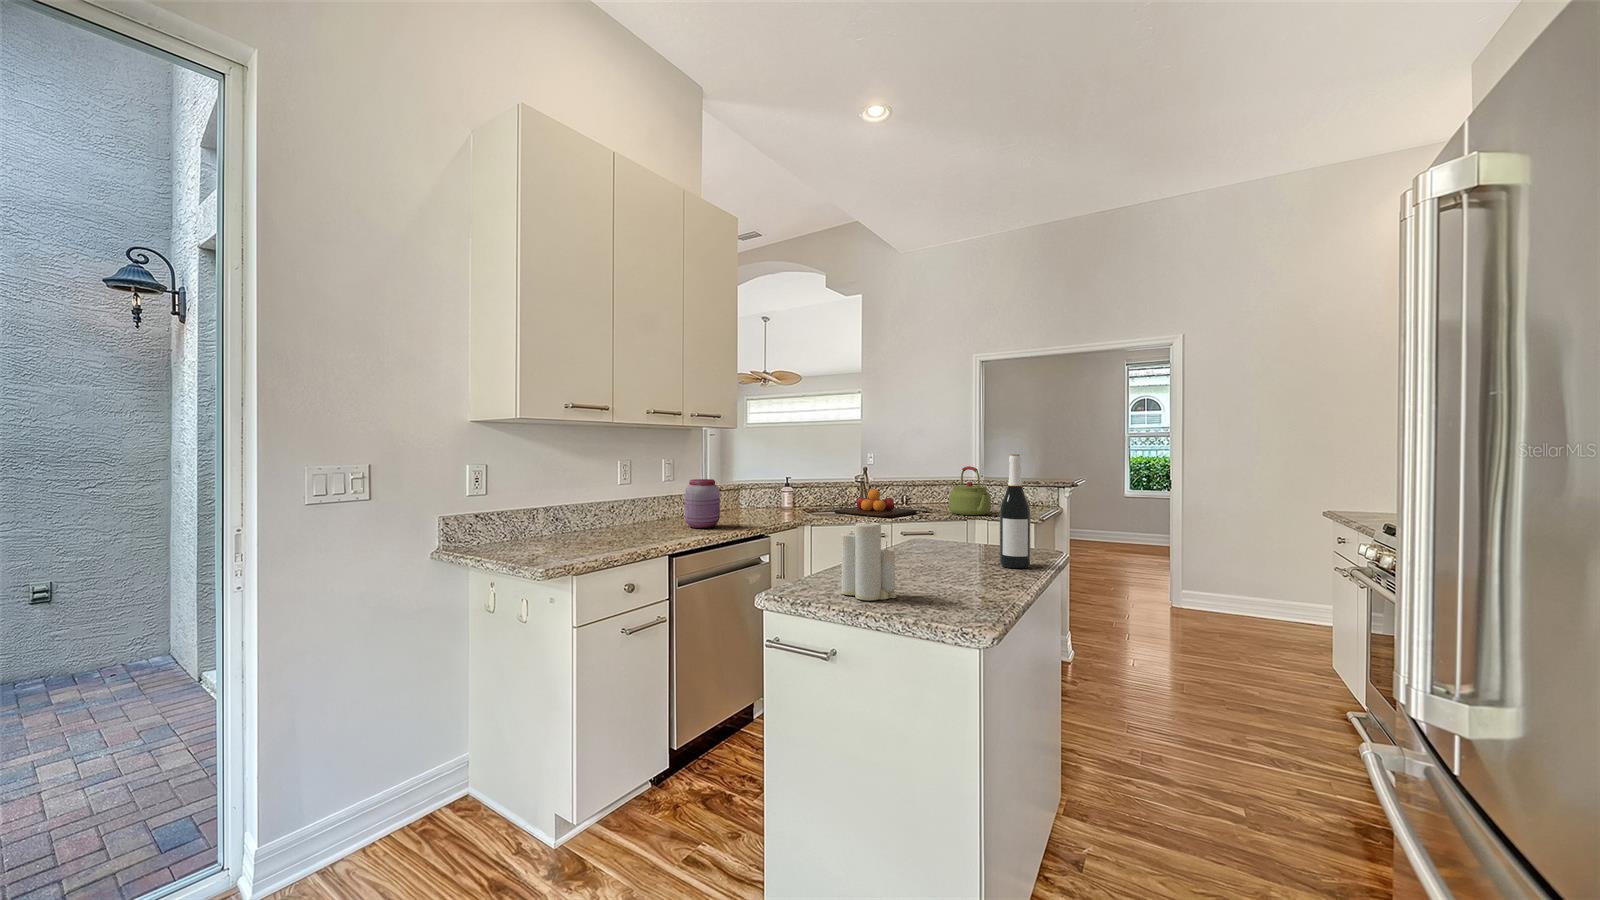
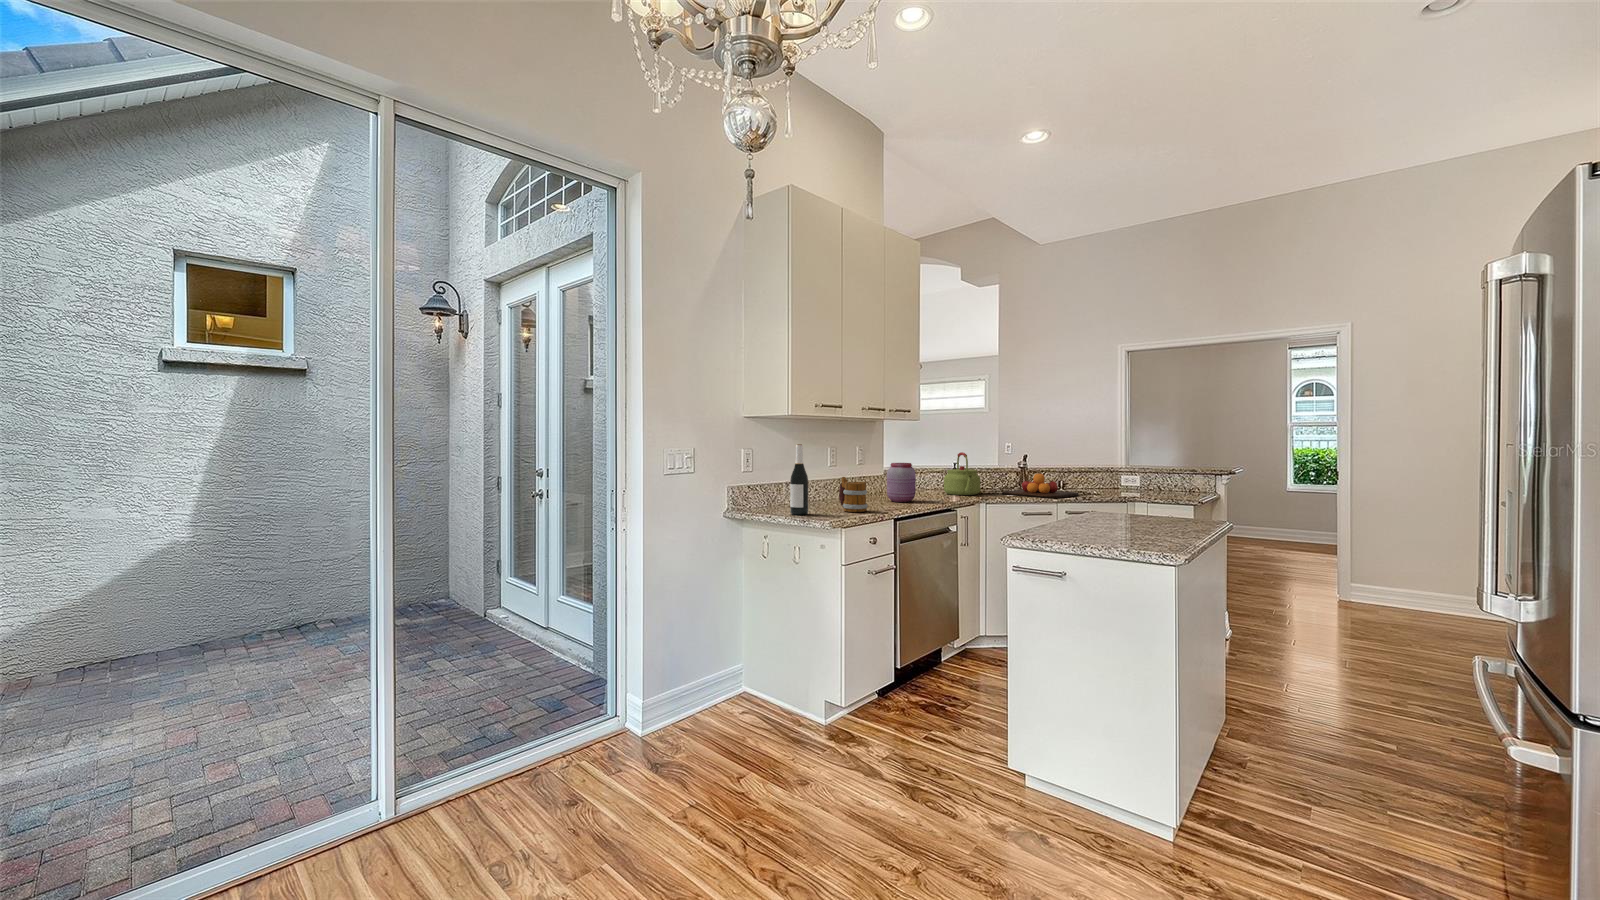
wine bottle: present [1000,454,1030,568] -> present [790,444,808,515]
kettle: present [949,466,991,515] -> present [944,452,981,495]
mug: none [602,500,637,548] -> present [839,477,868,512]
candle: present [842,522,896,600] -> none [1062,483,1106,542]

